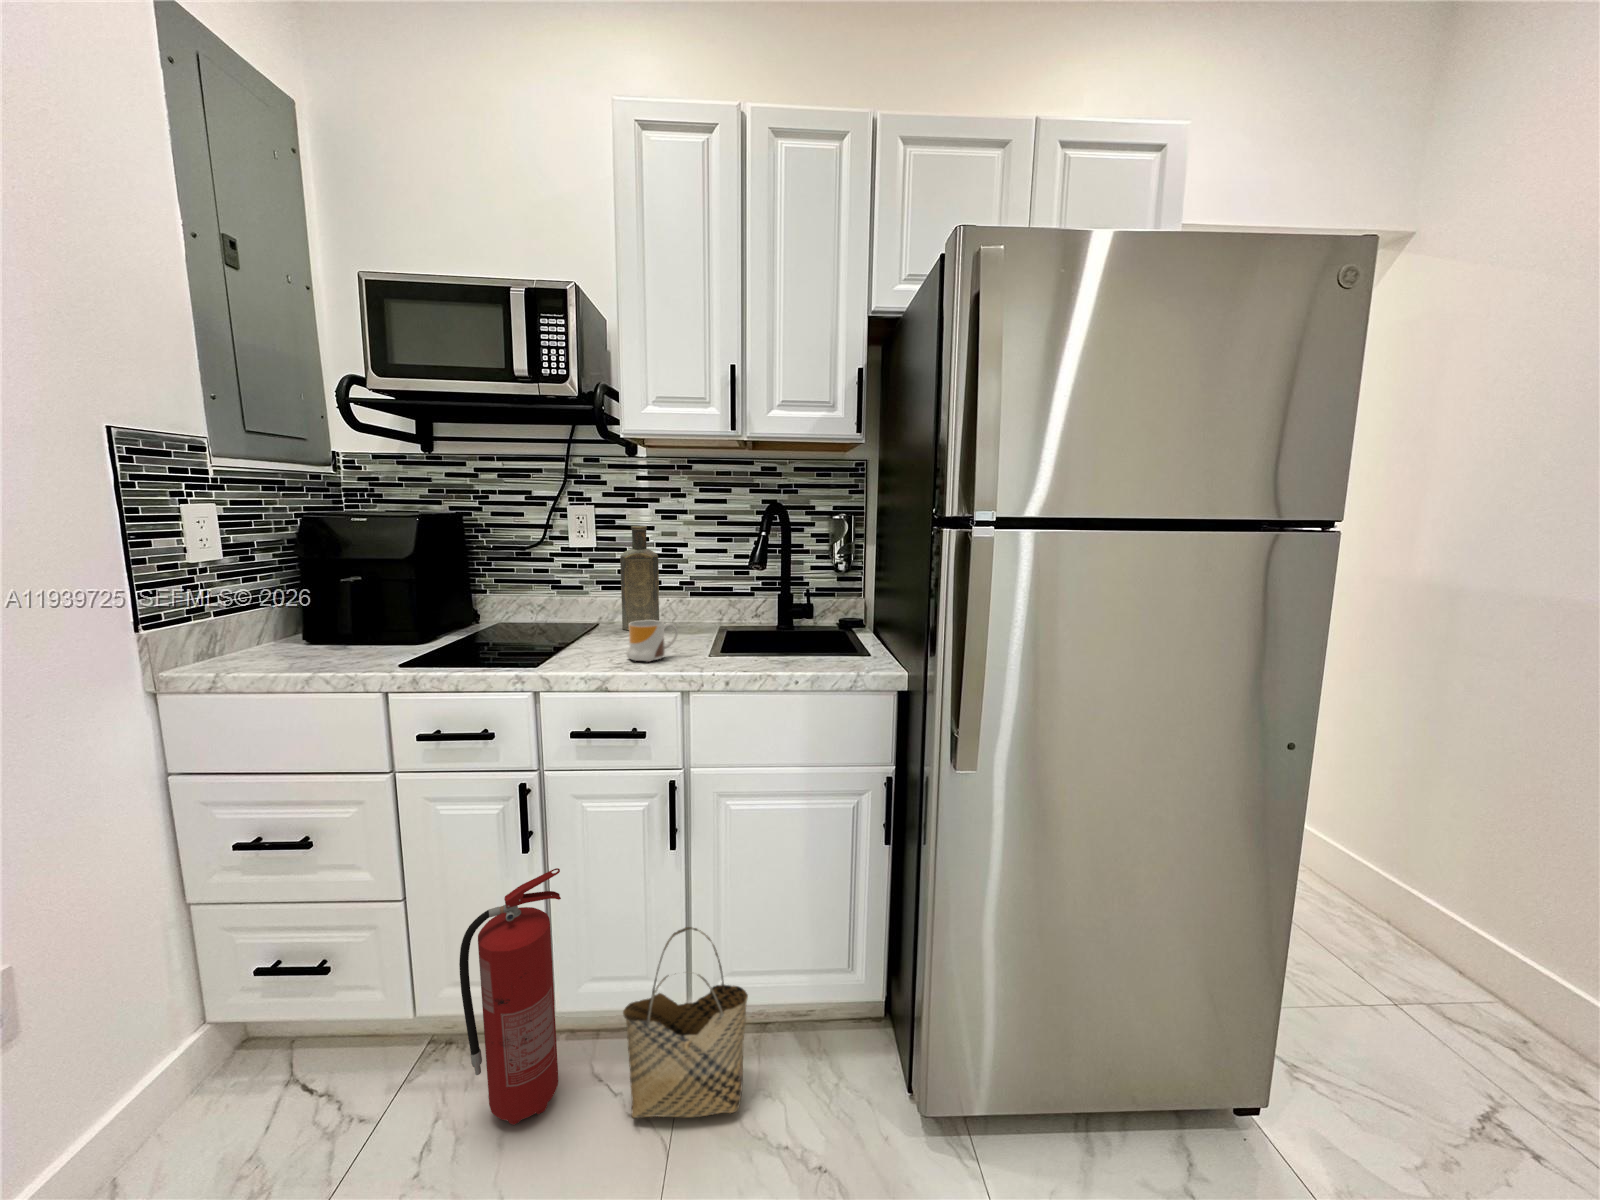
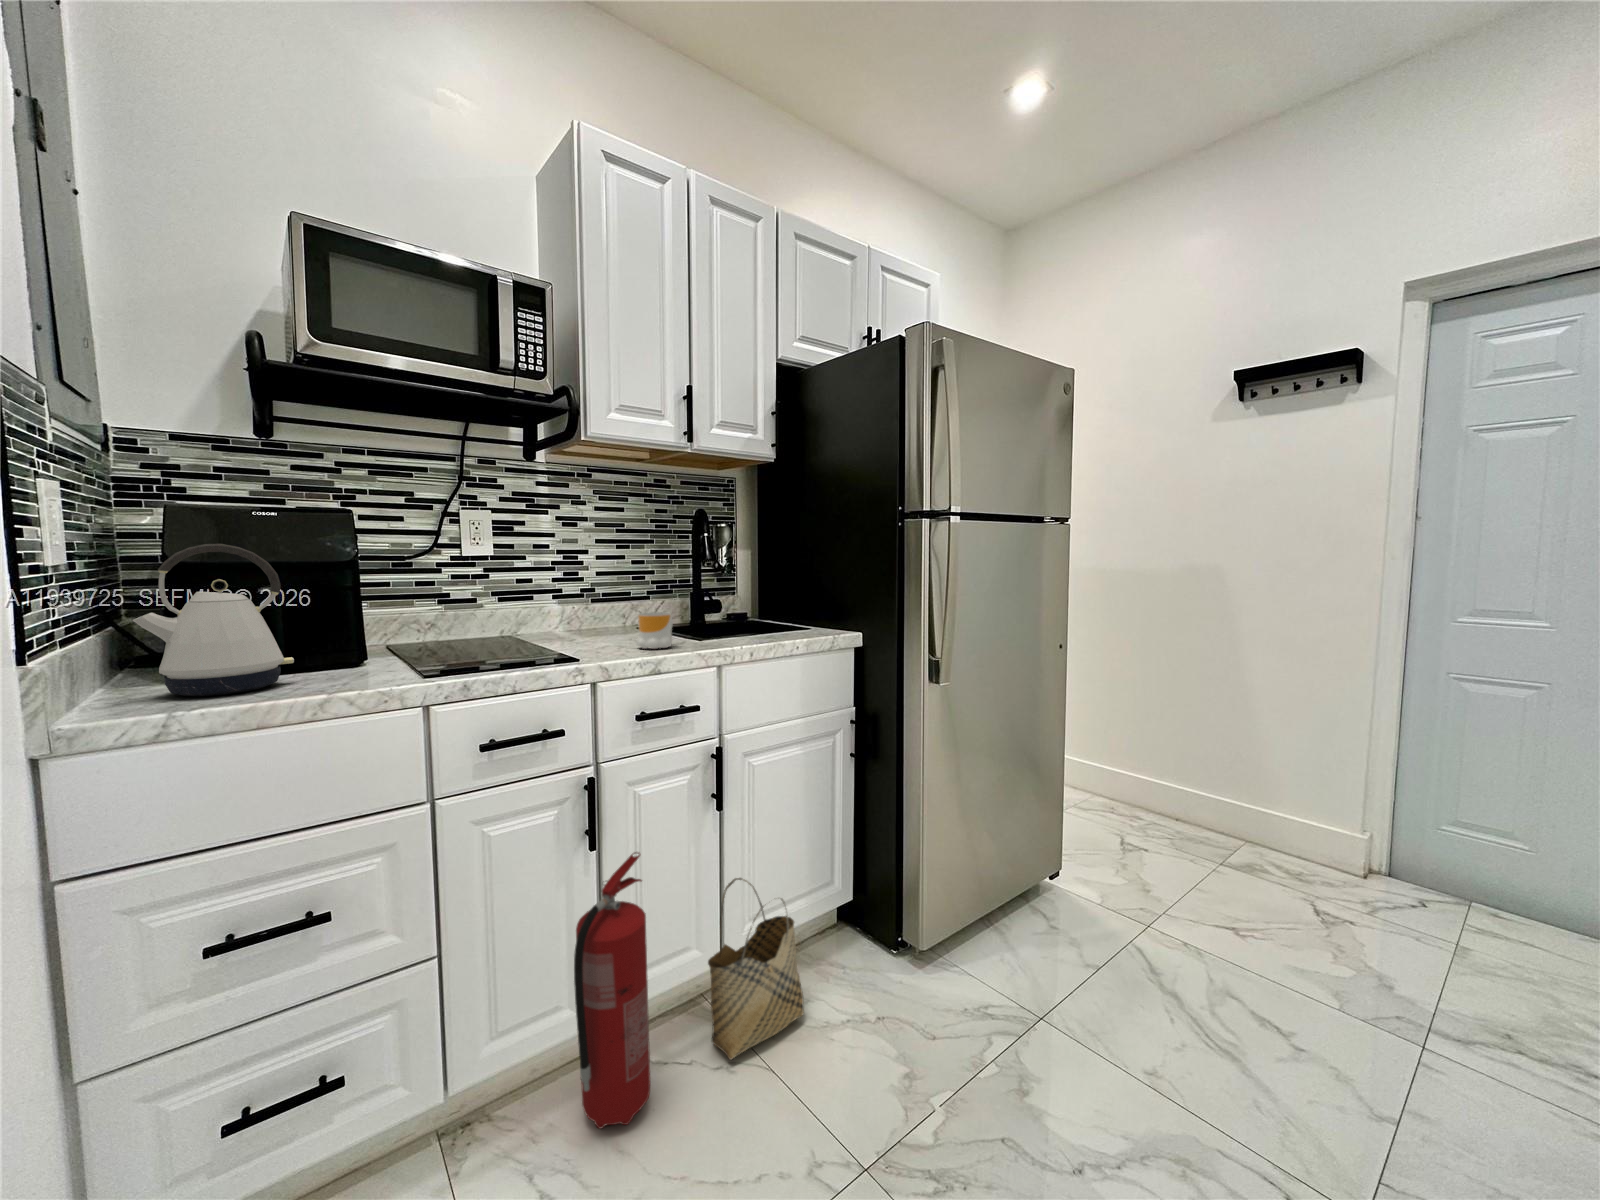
bottle: present [620,526,659,630] -> none [531,532,579,638]
kettle: none [246,547,348,661] -> present [133,544,294,696]

